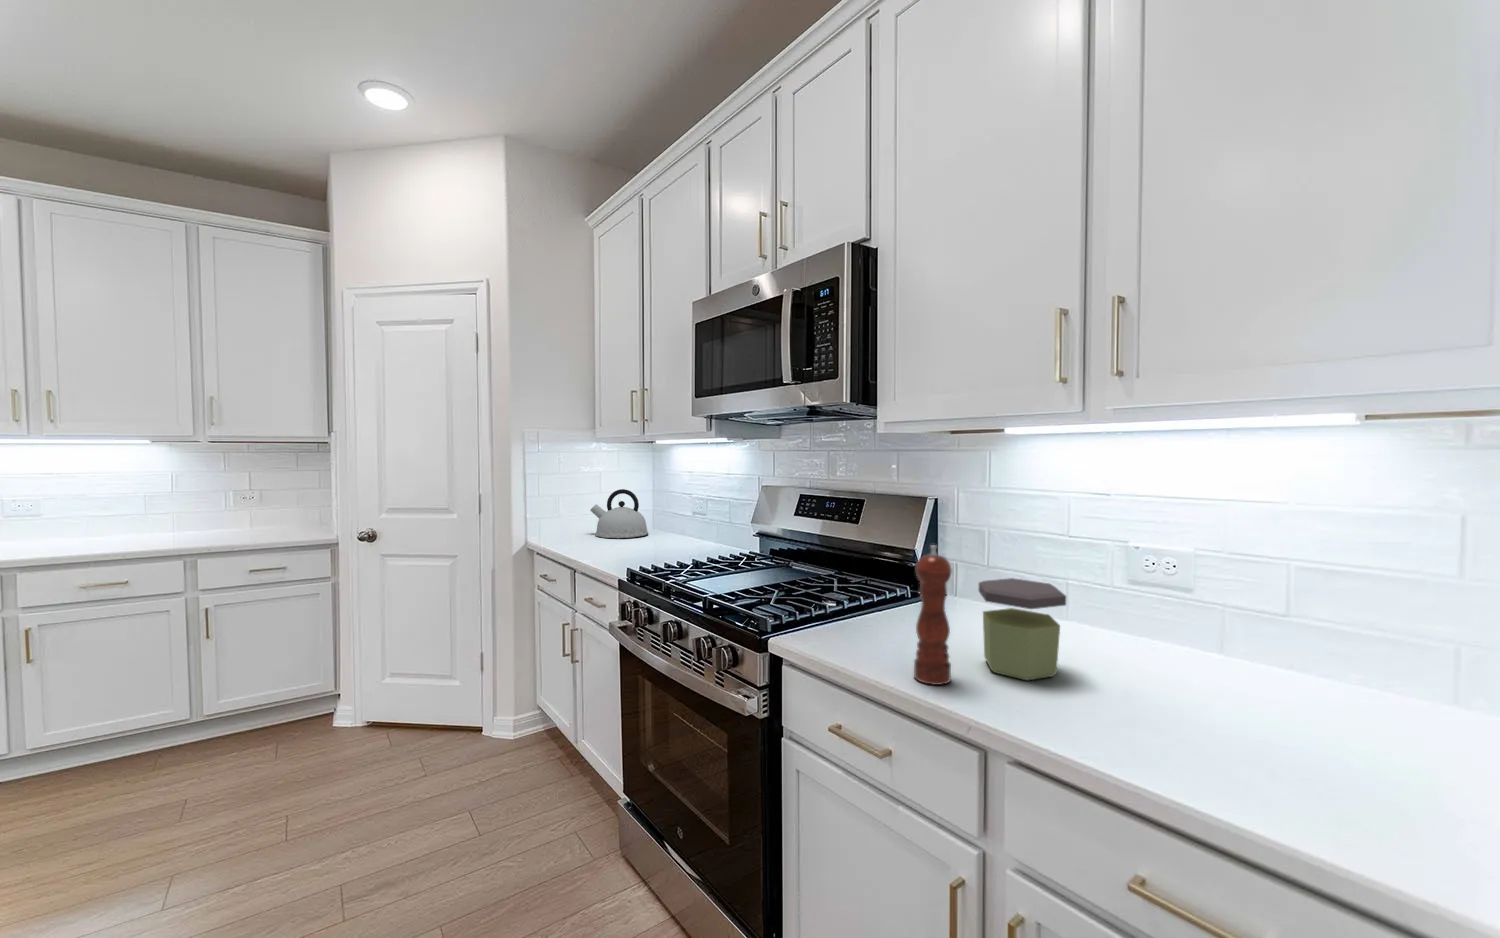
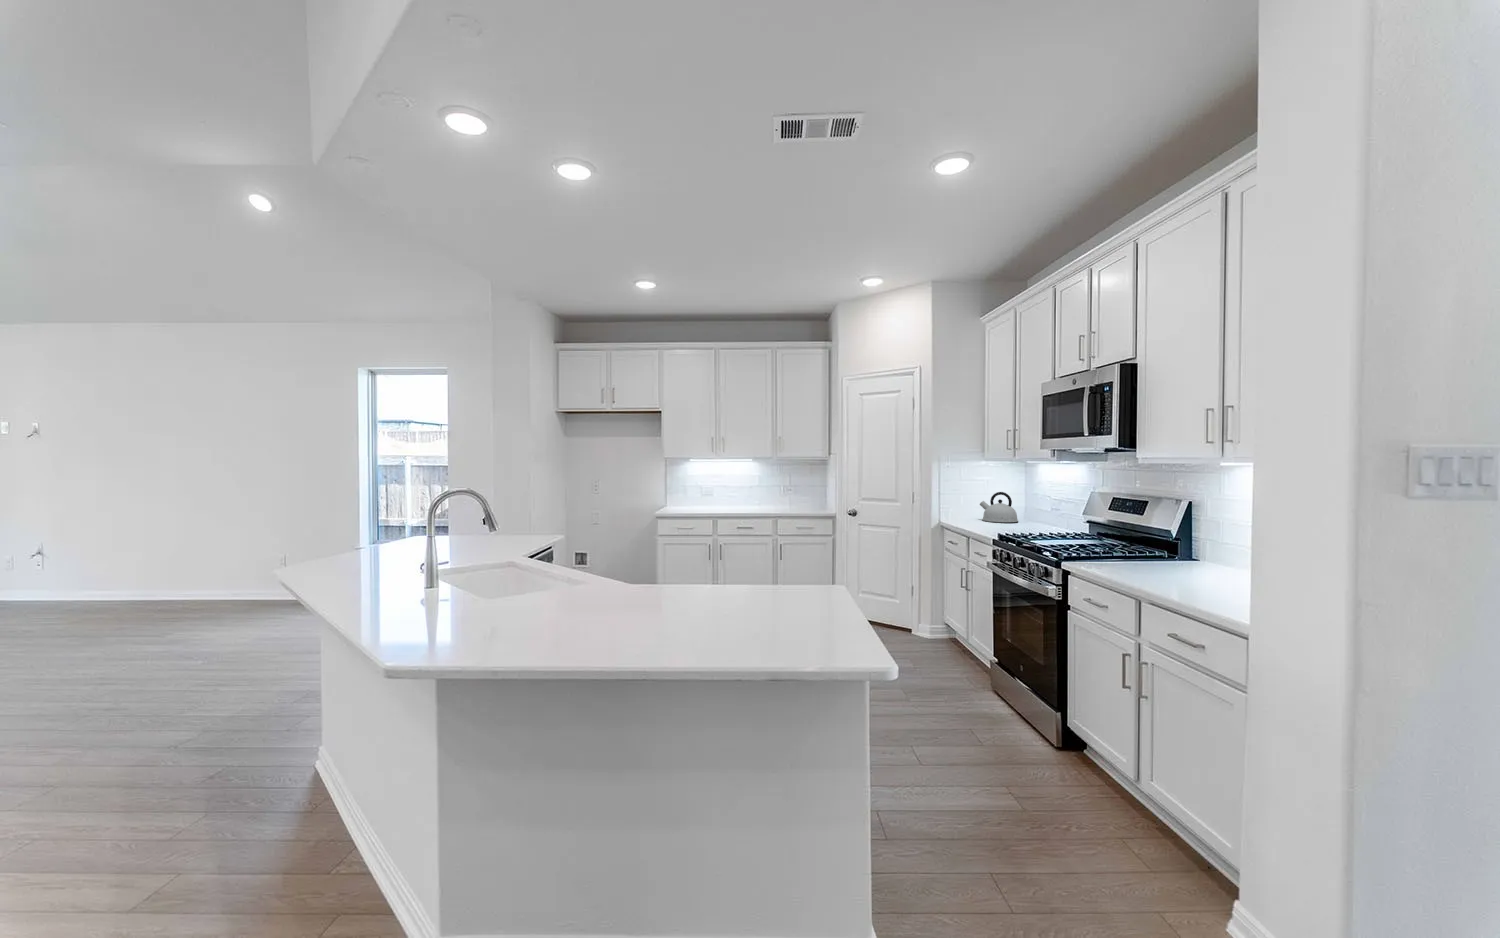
pepper mill: present [914,545,952,685] -> none [1122,516,1142,577]
jar: present [979,578,1066,680] -> none [1164,537,1212,583]

